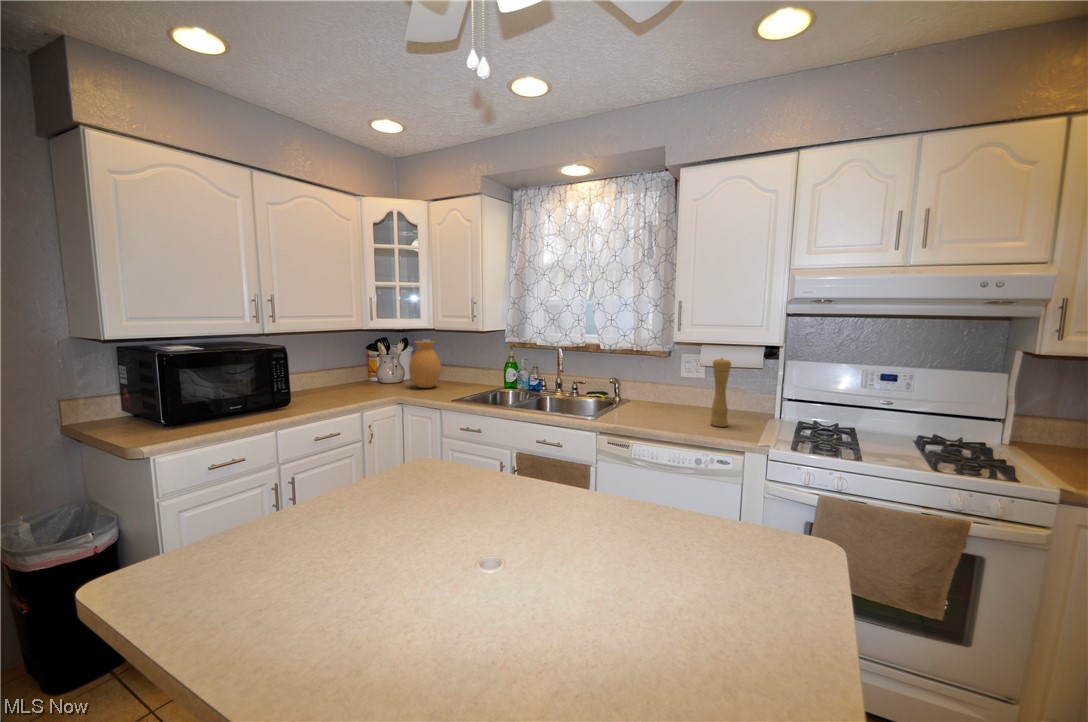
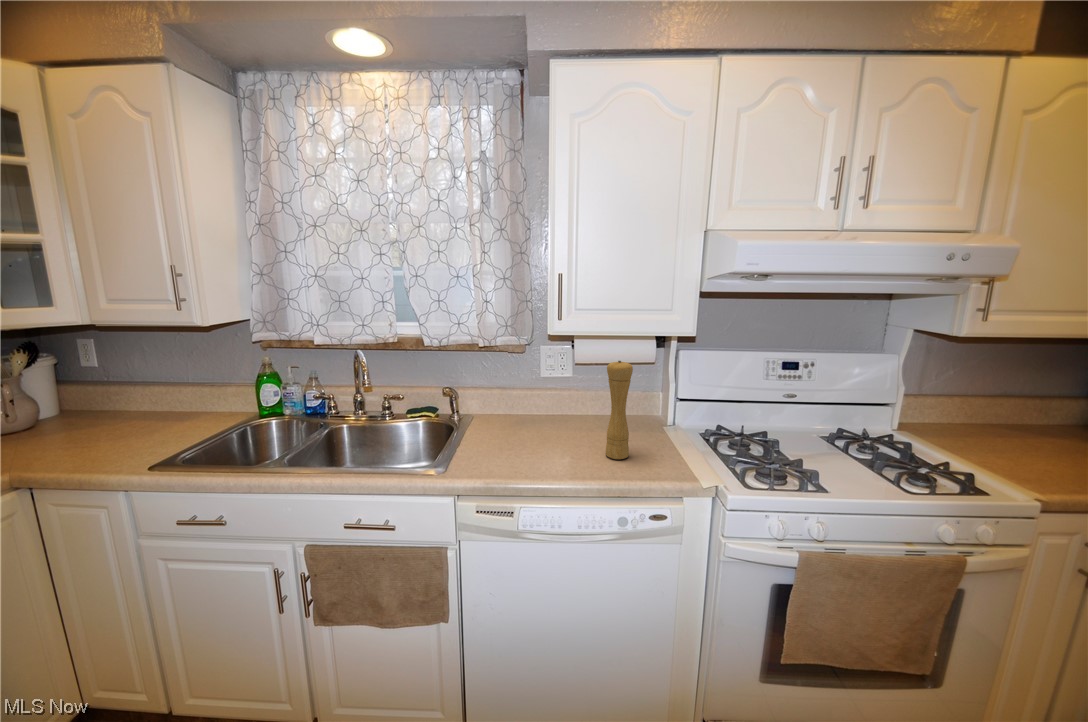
vase: present [409,341,441,388] -> none [32,348,118,440]

